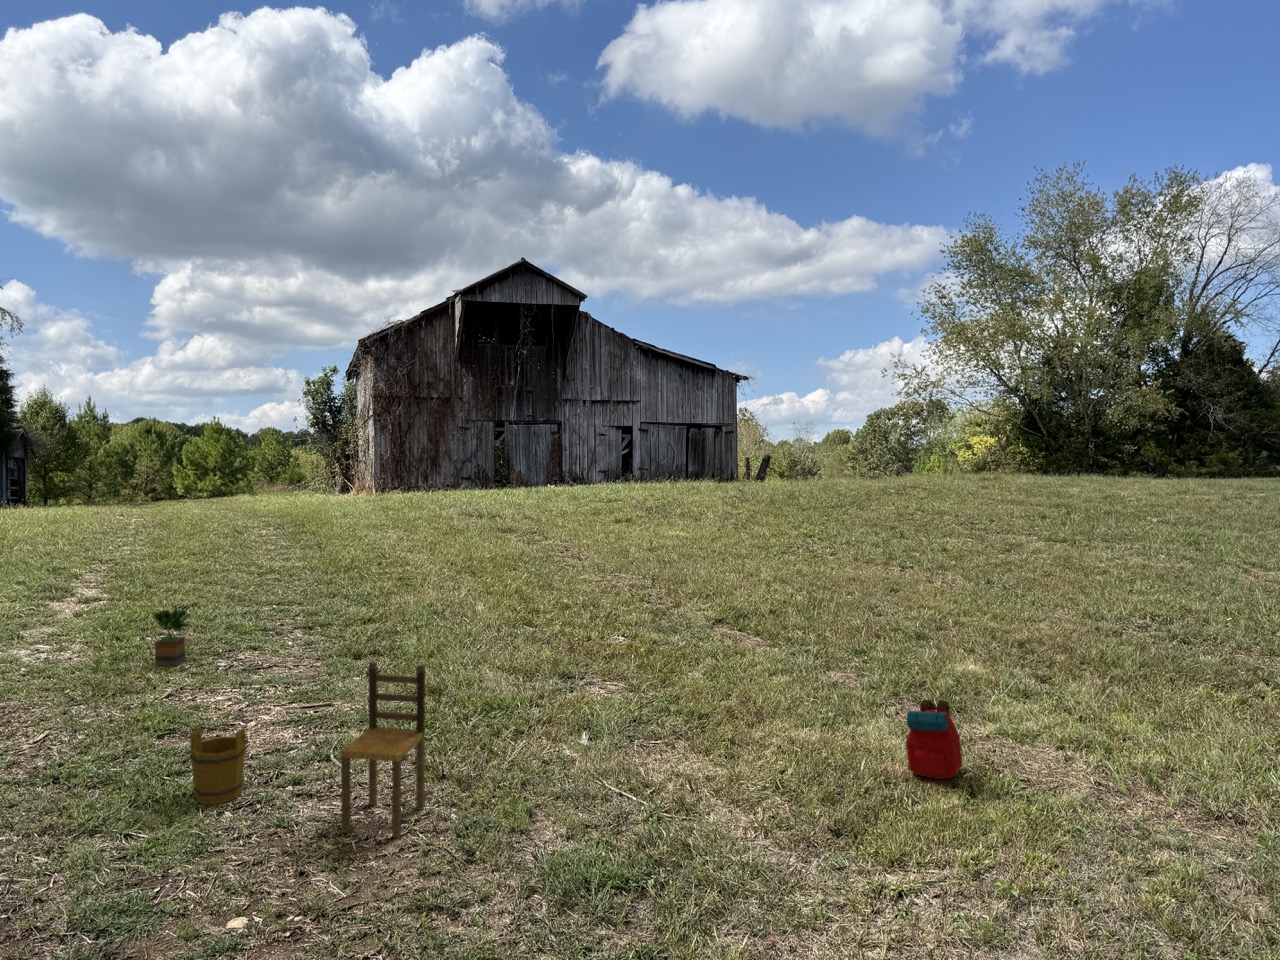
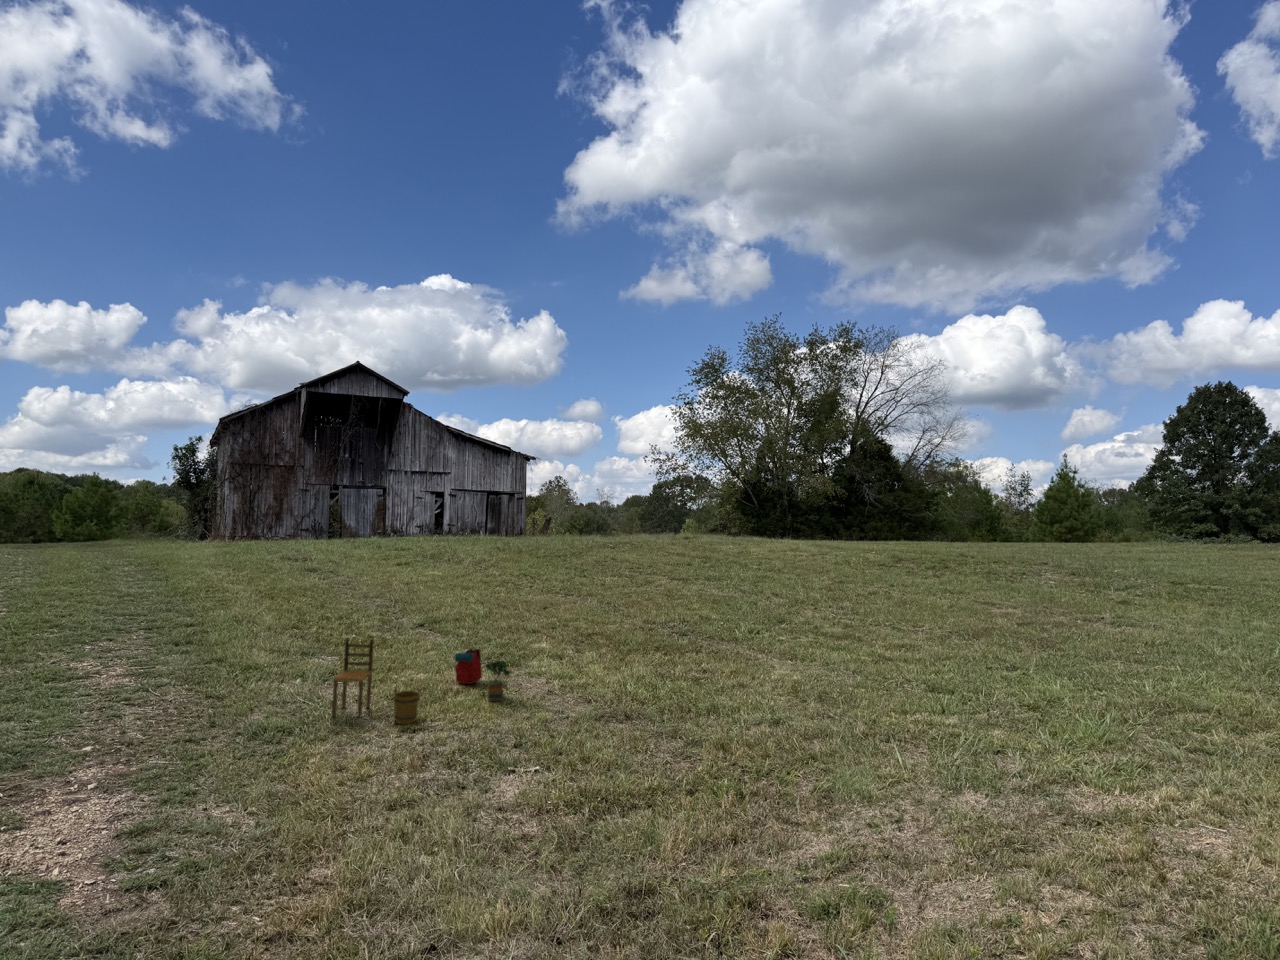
potted tree: present [153,609,191,666] -> present [485,661,510,701]
chair: present [341,662,425,838] -> present [332,638,374,718]
bucket: present [190,728,248,805] -> present [394,686,420,724]

